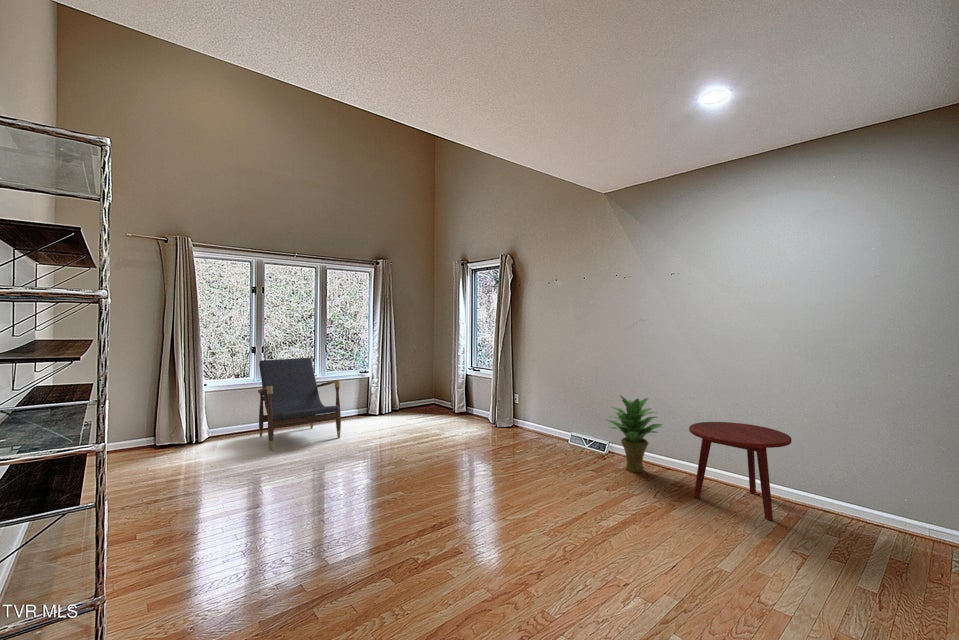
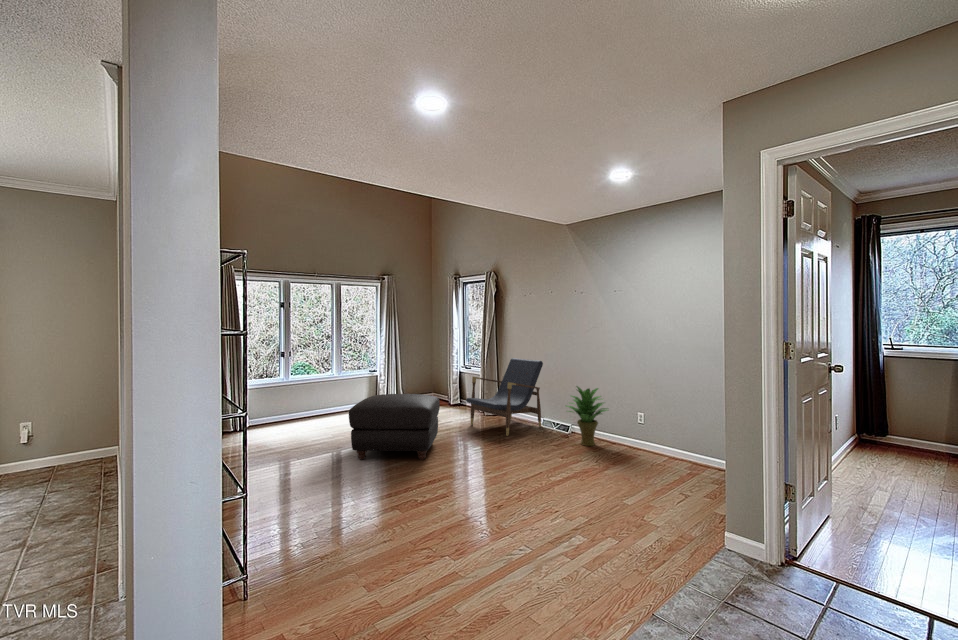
lounge chair: present [258,358,341,450] -> present [466,358,543,436]
ottoman: none [328,403,446,490] -> present [349,394,440,460]
side table: present [689,422,792,520] -> none [622,405,694,475]

